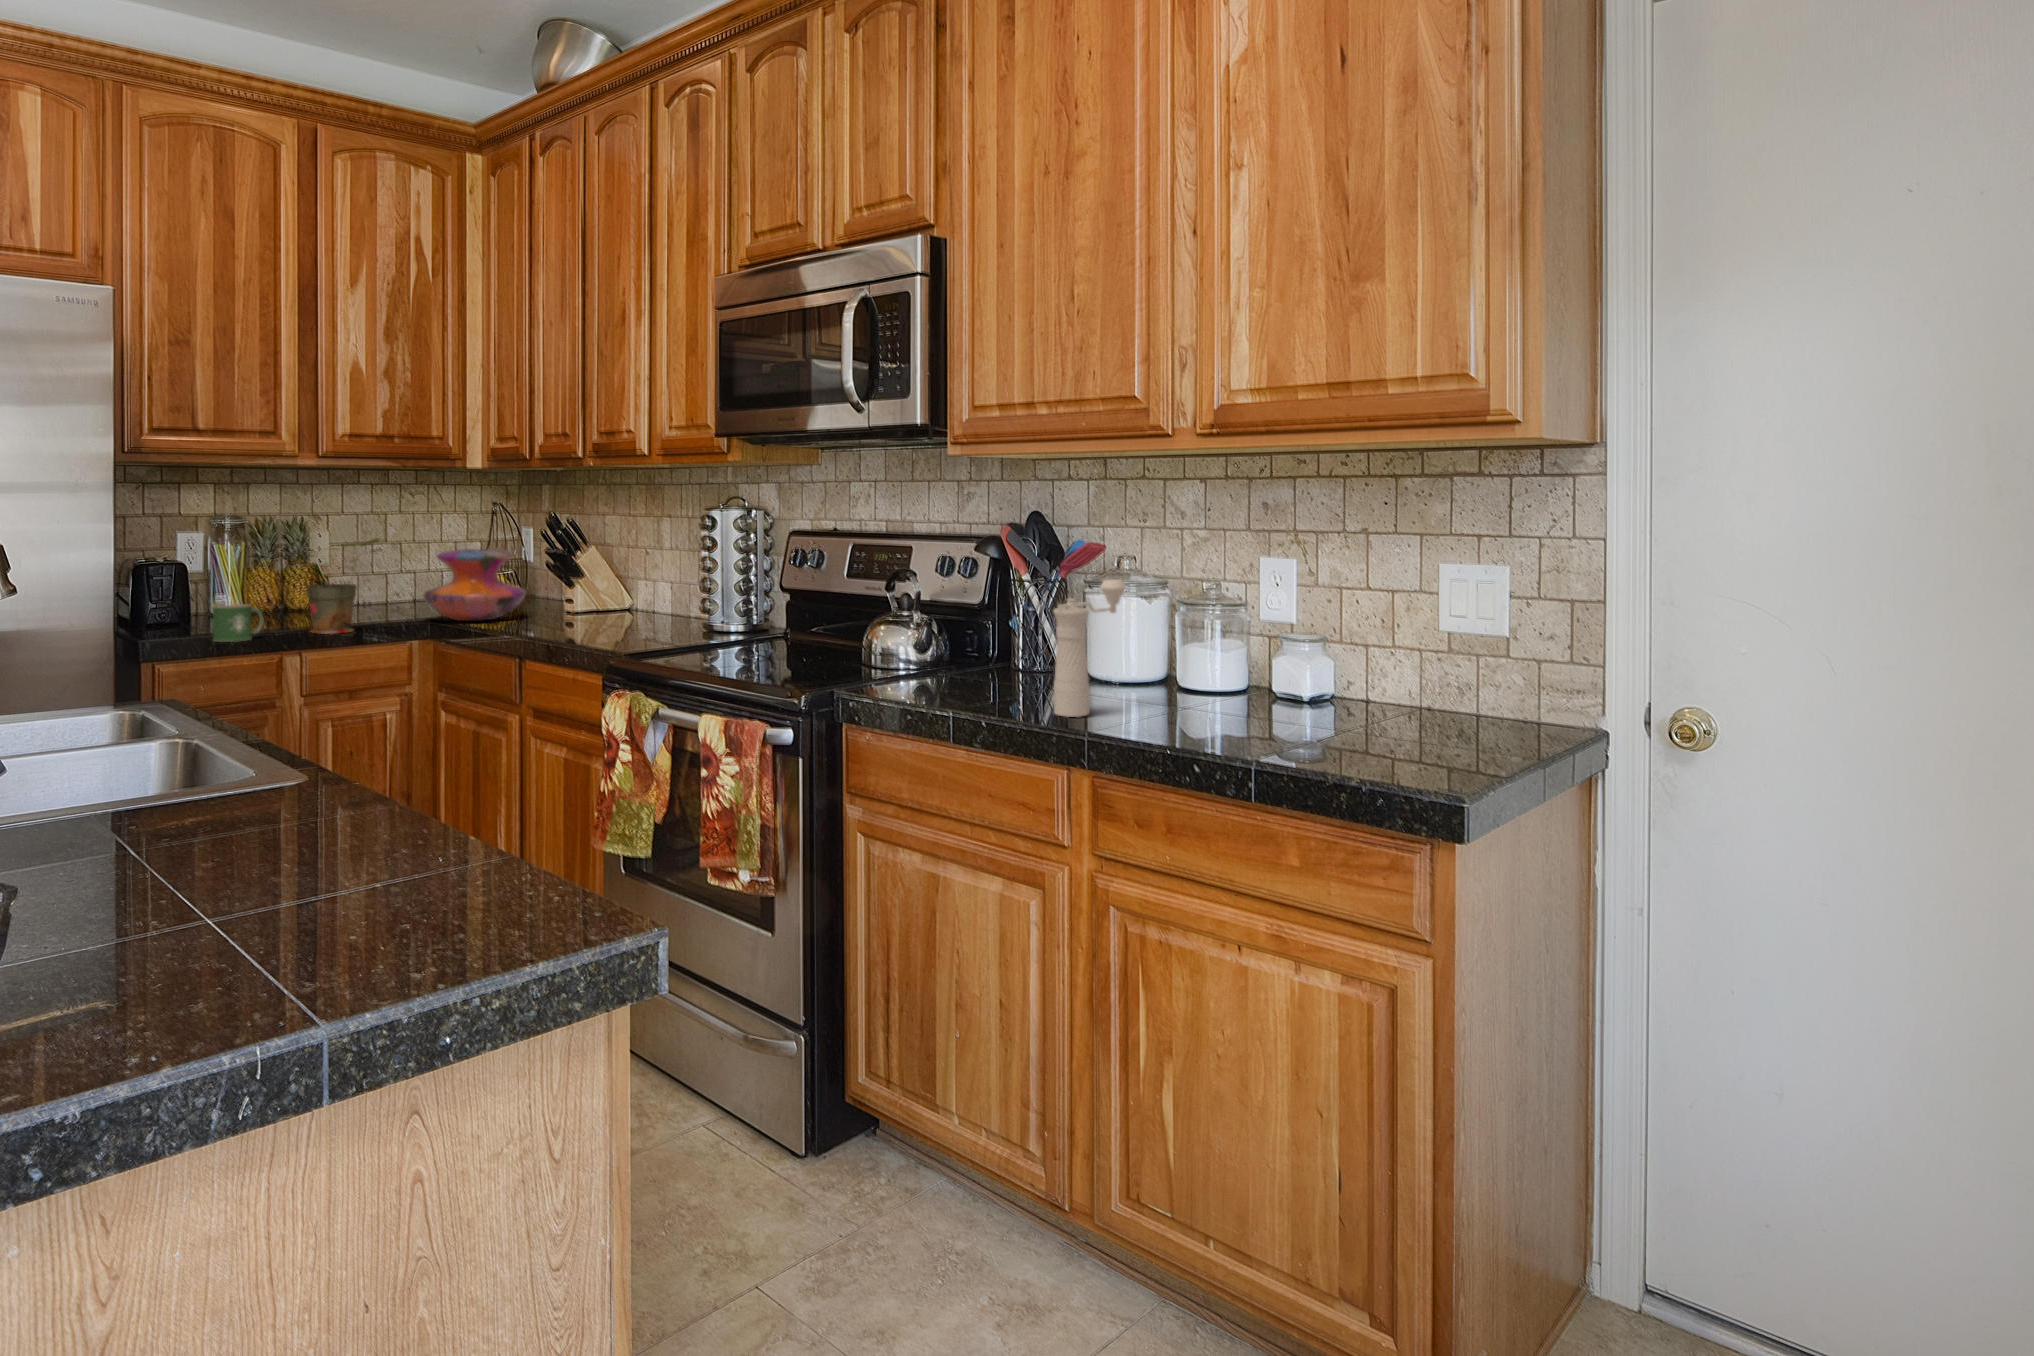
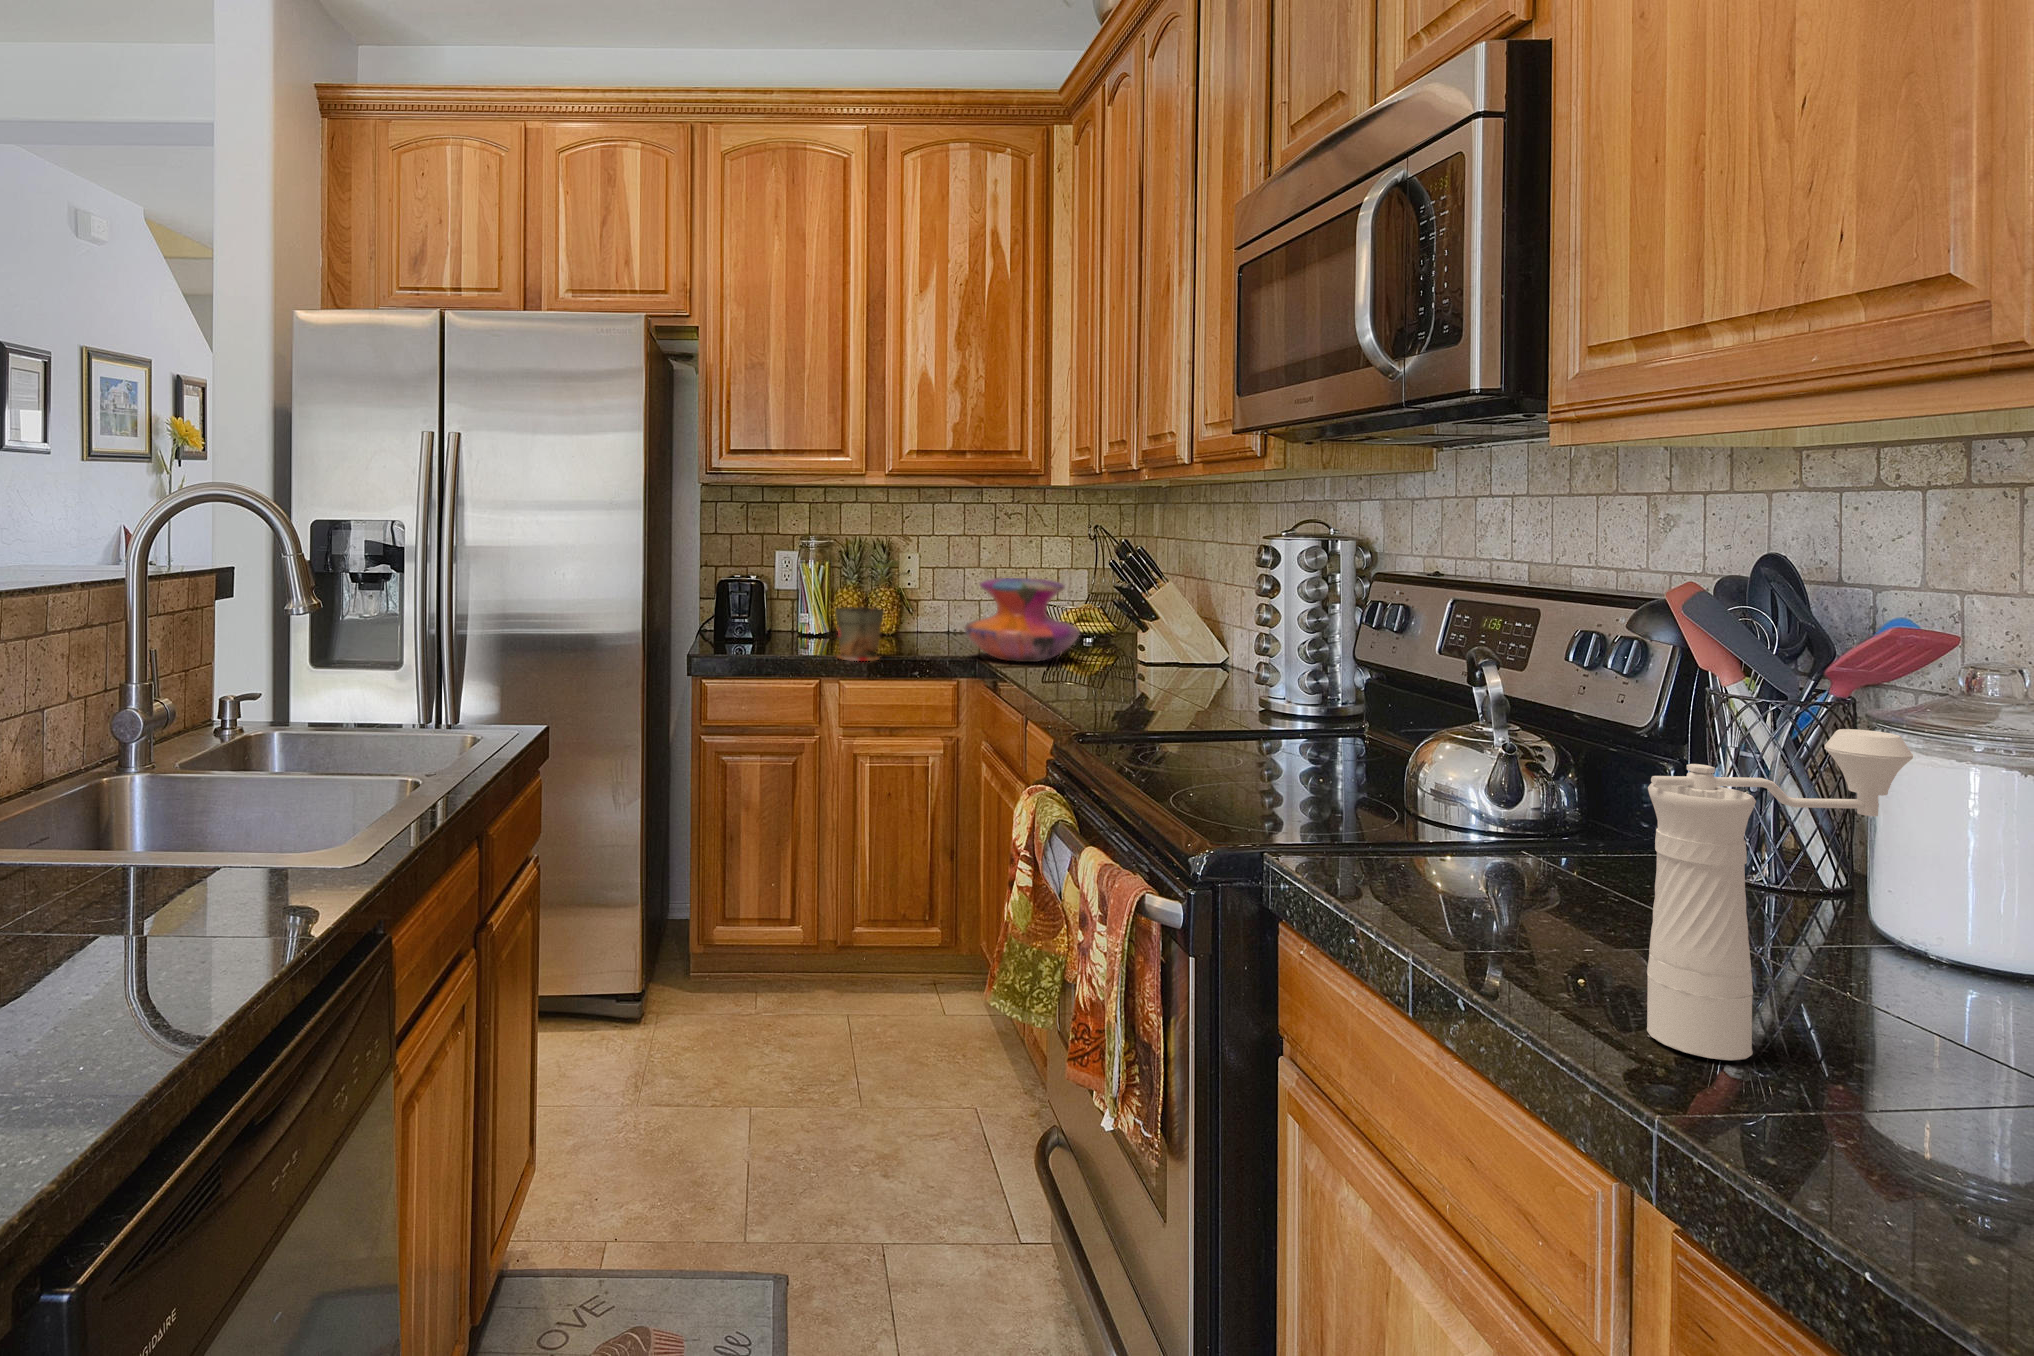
mug: present [213,604,264,642] -> none [742,621,791,659]

